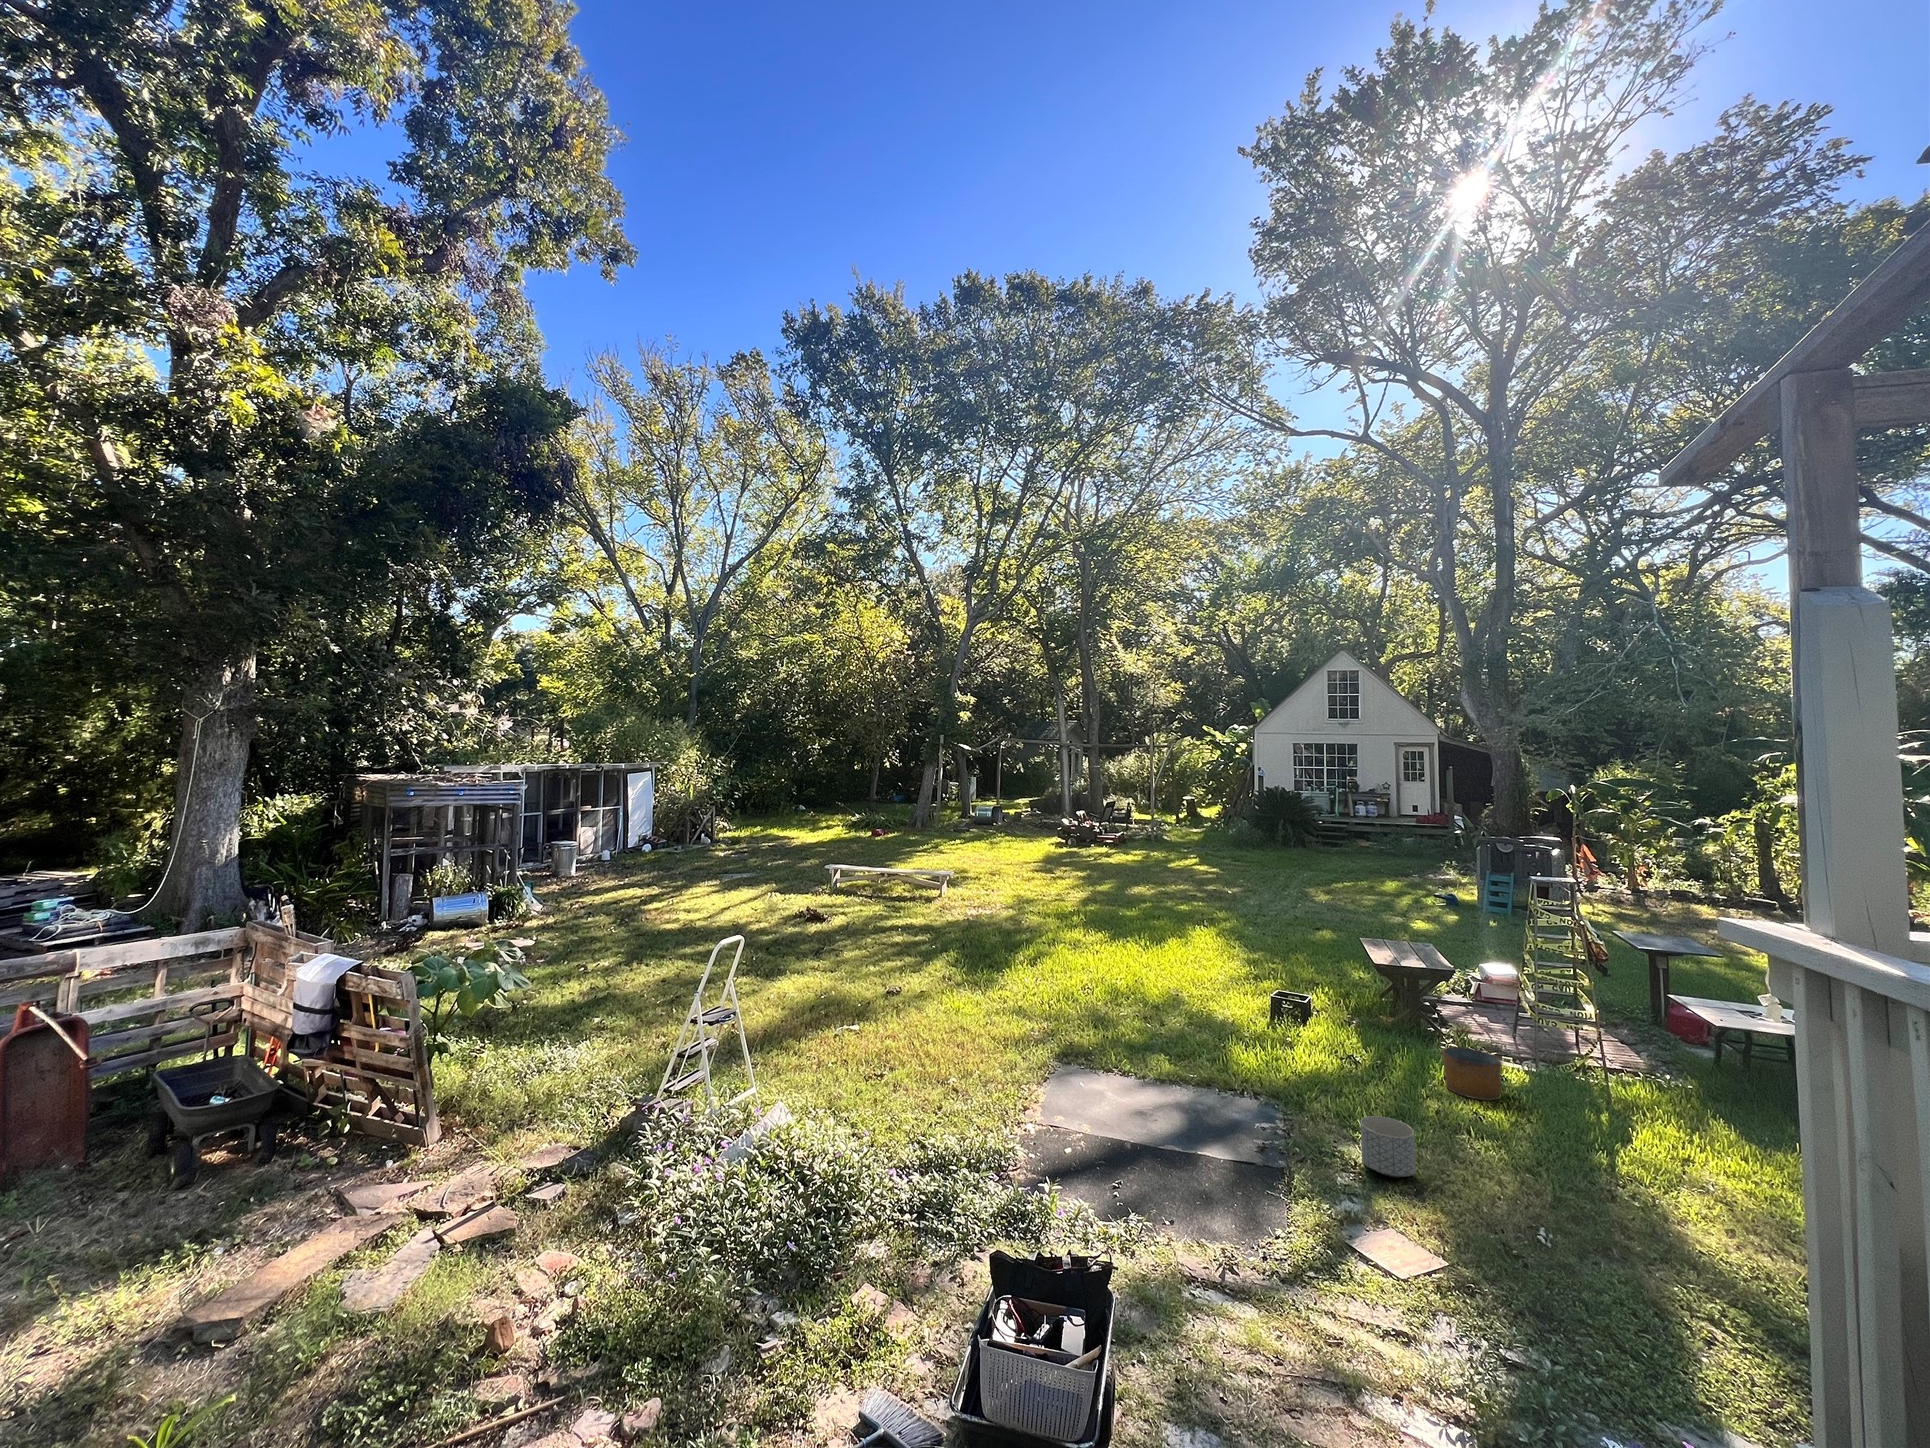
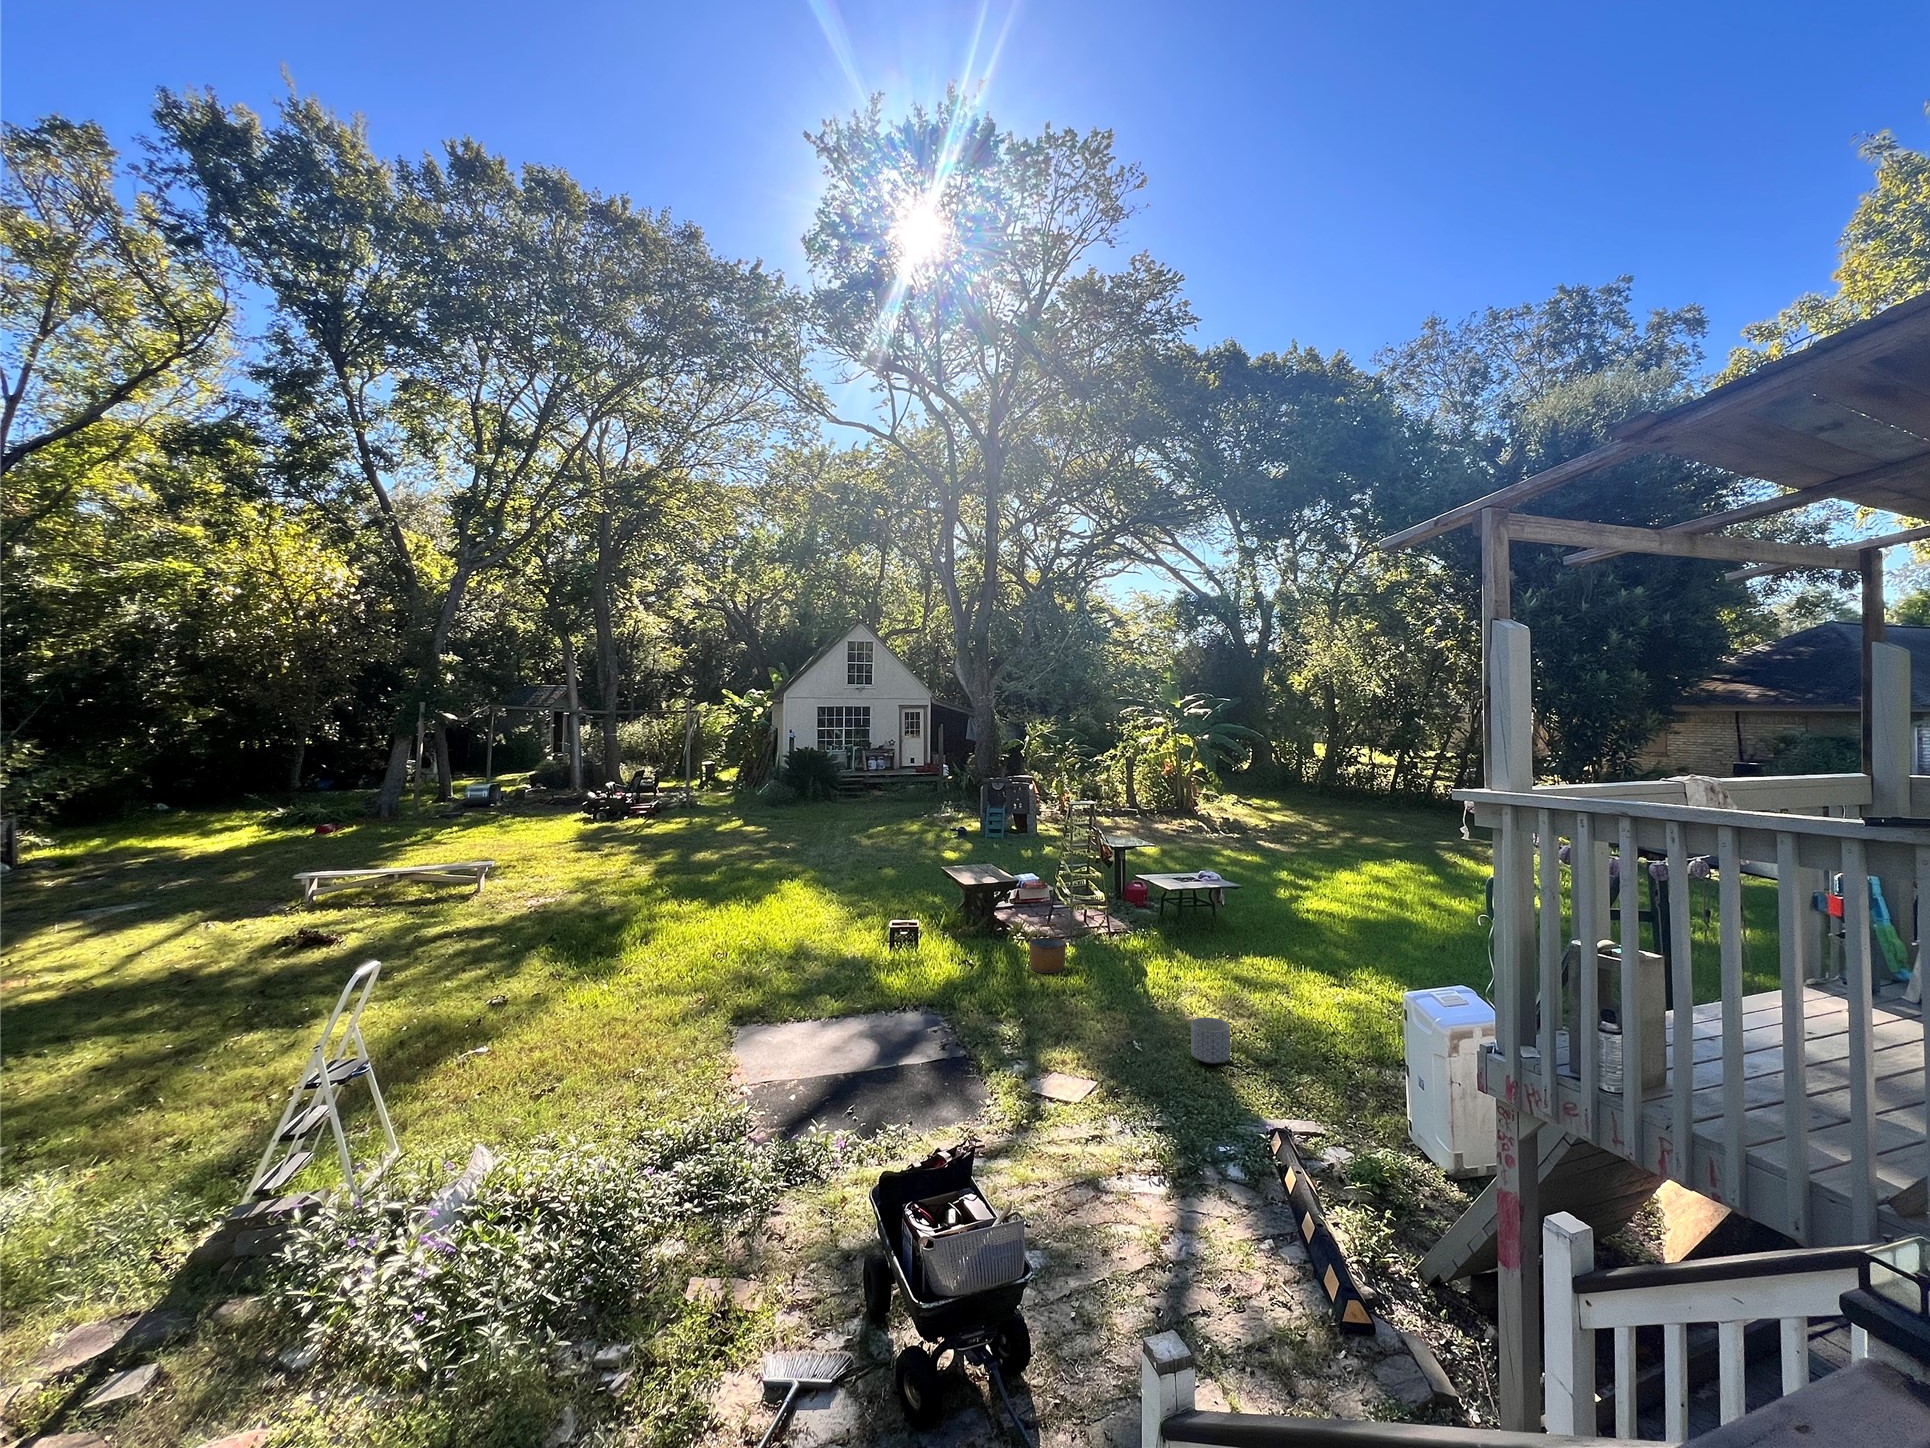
planter: present [1361,1116,1416,1177] -> present [1191,1017,1230,1064]

